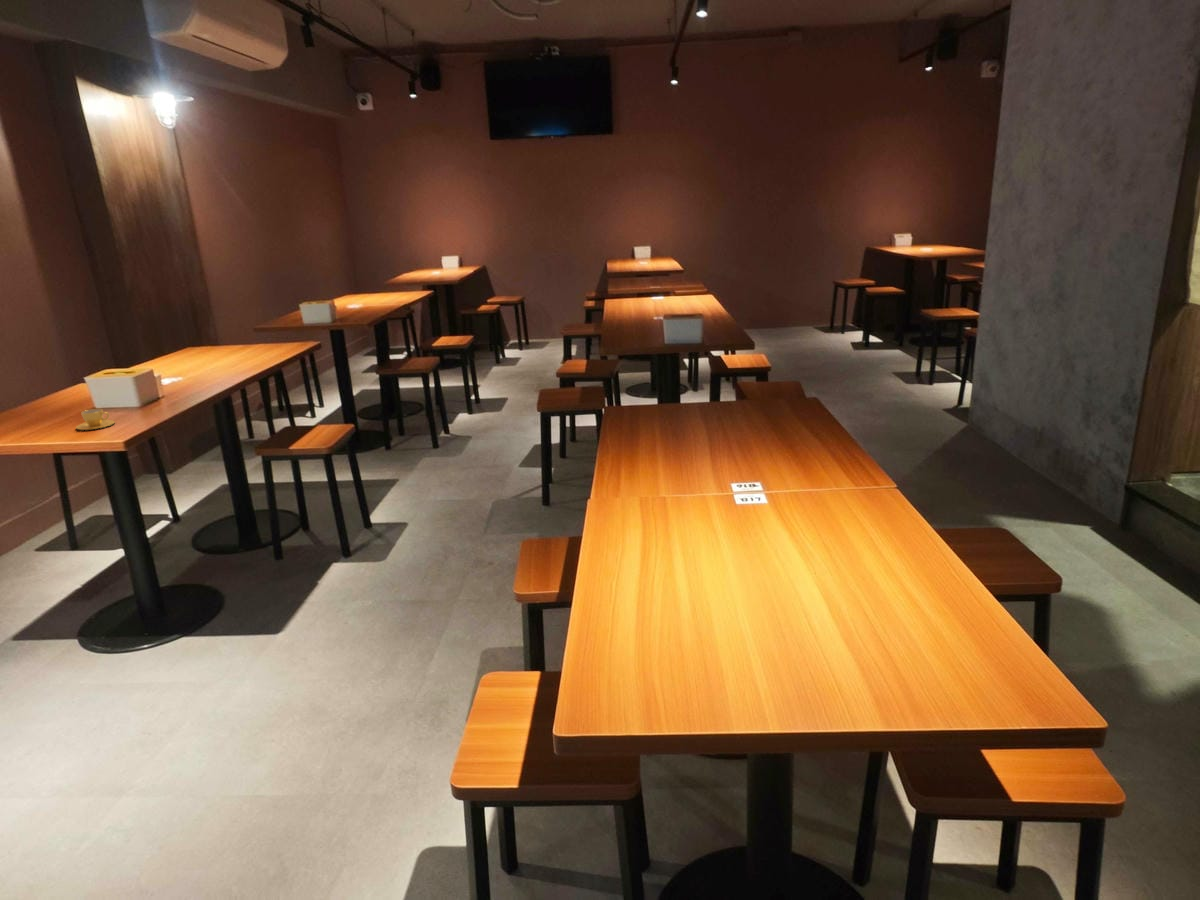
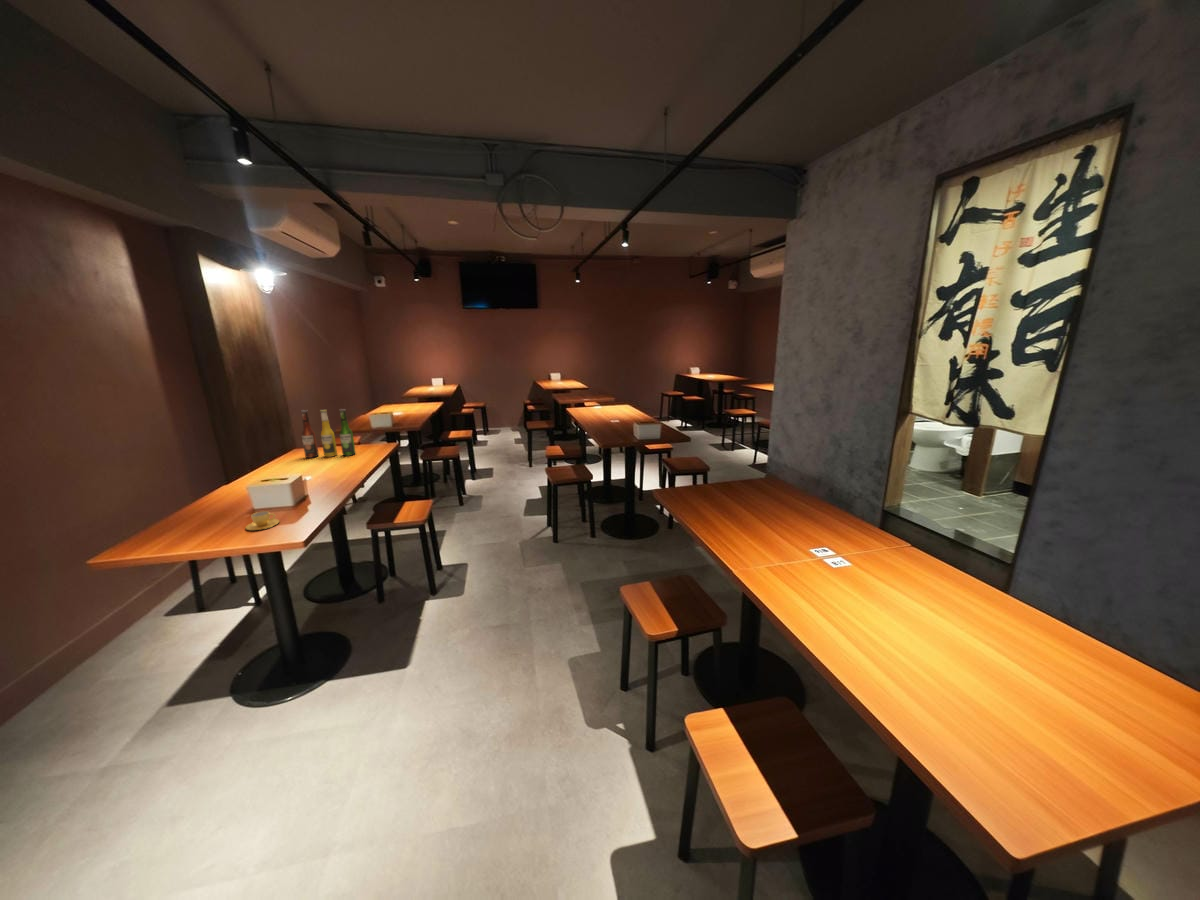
beer bottle: none [186,291,256,358] -> present [301,409,355,458]

